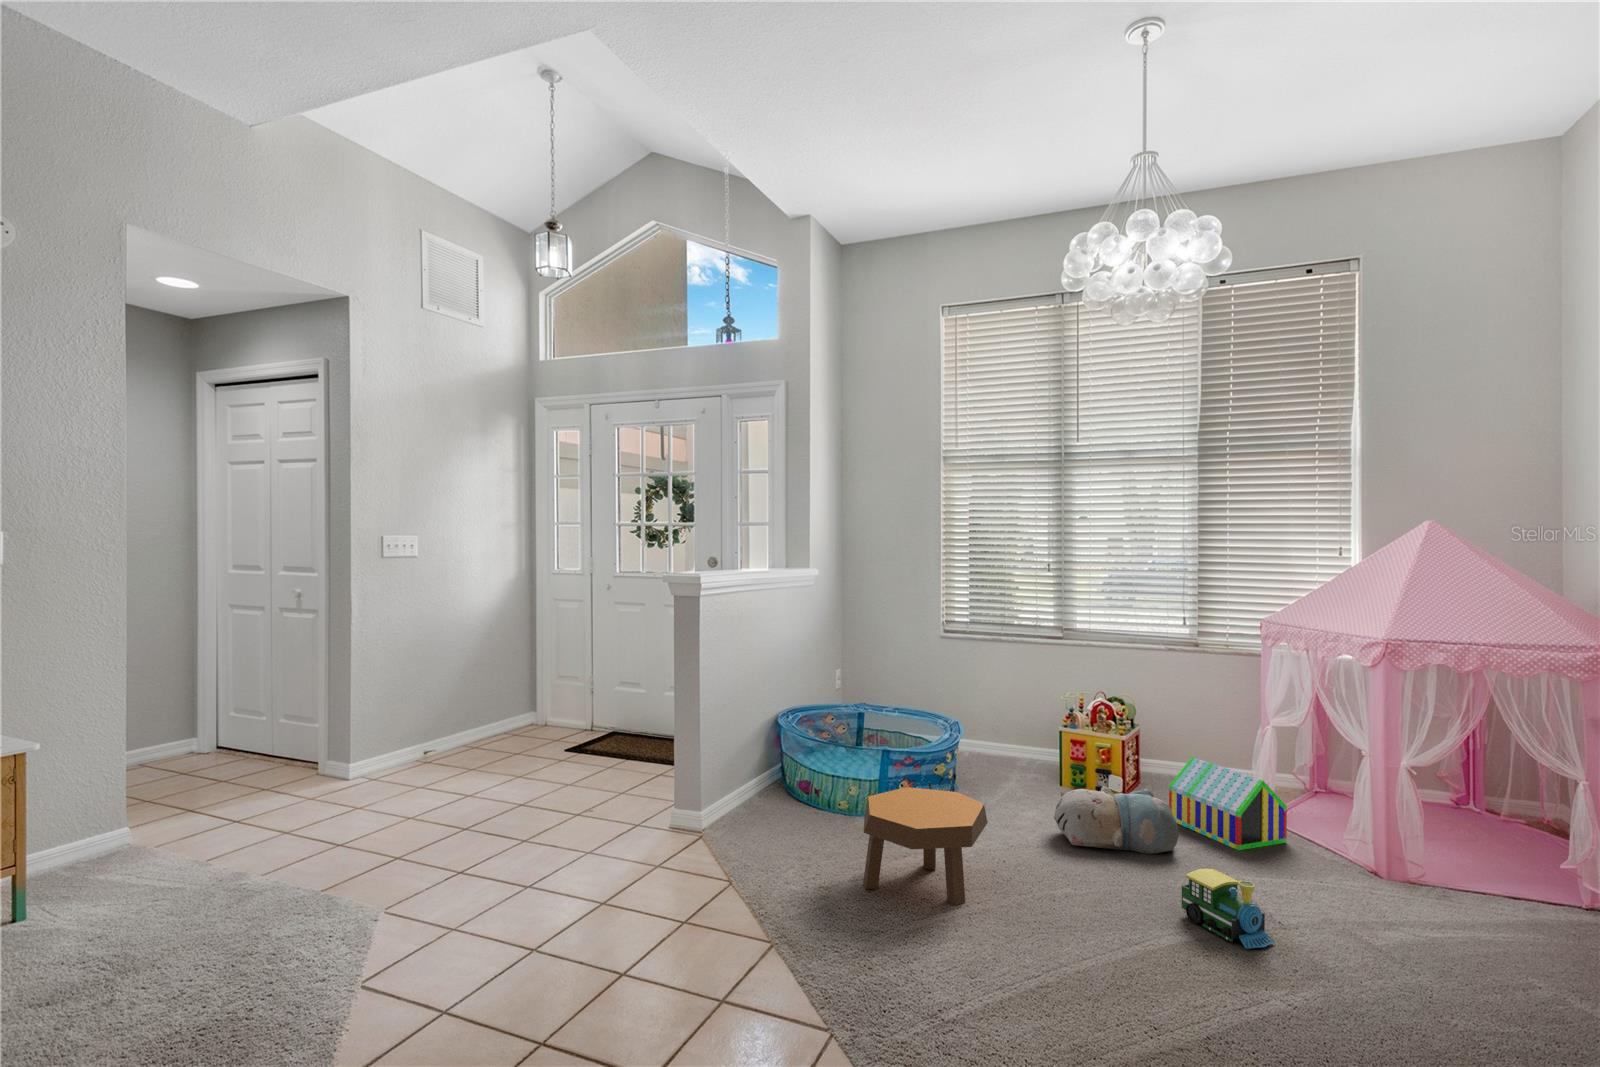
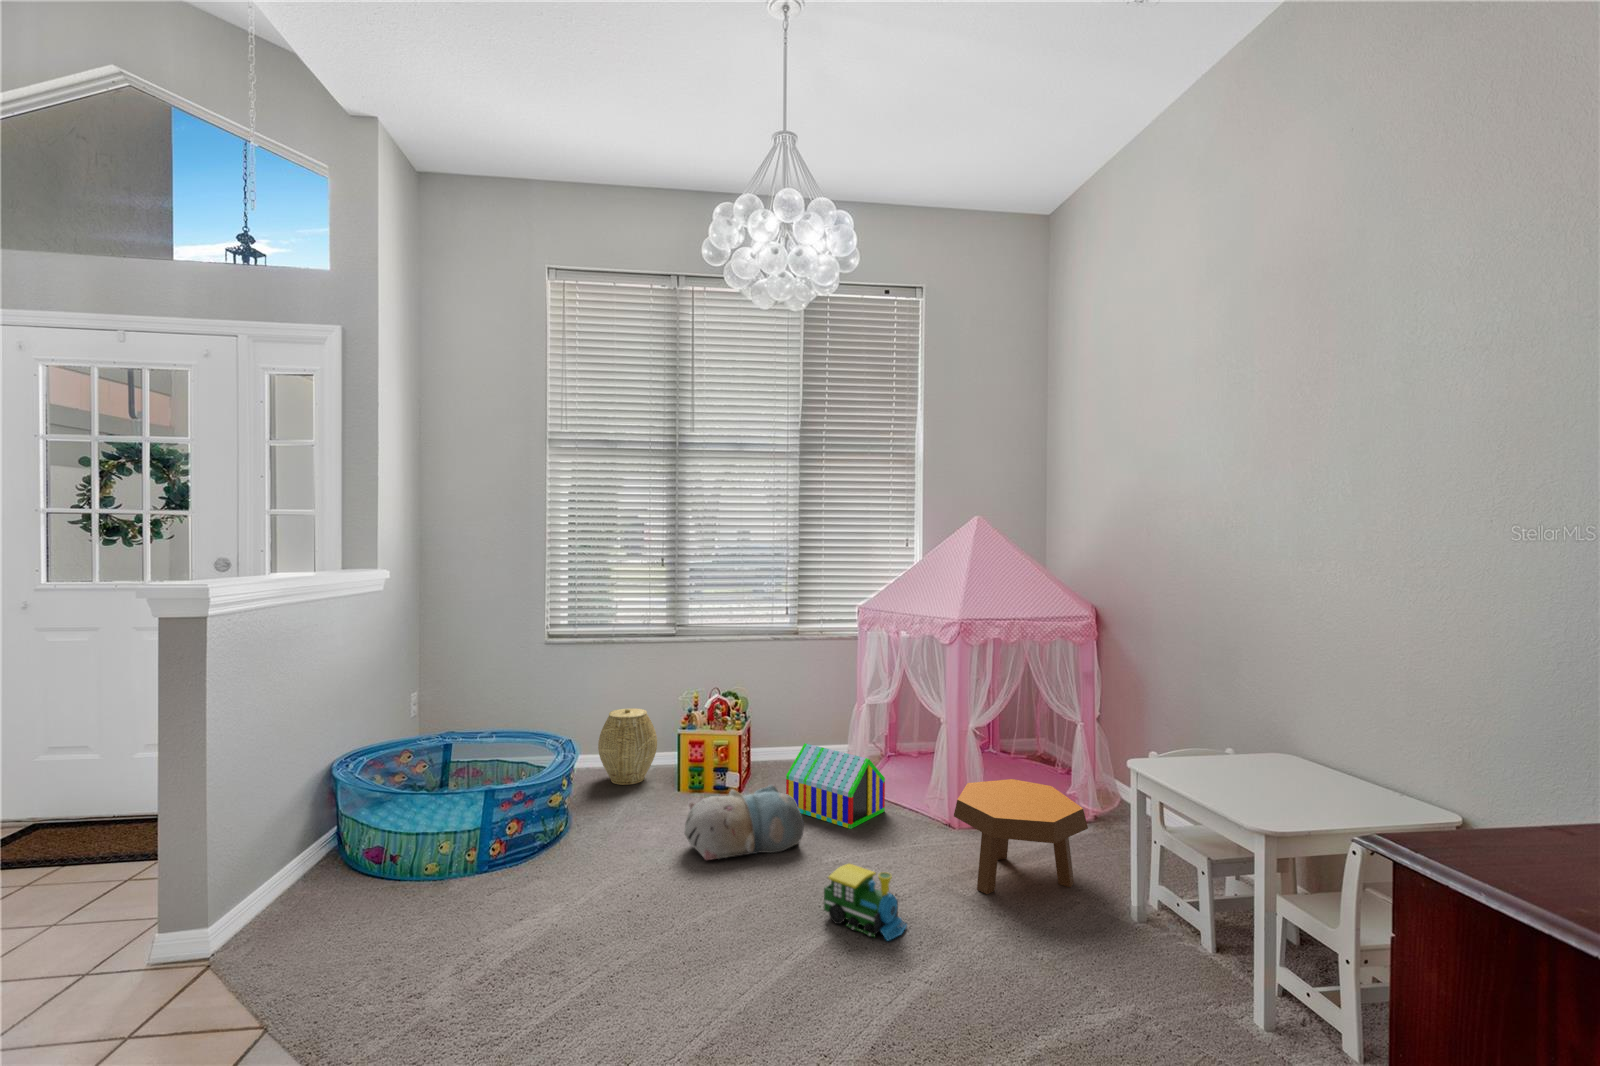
woven basket: none [986,703,1042,774] -> present [598,708,657,785]
footstool: present [863,787,988,905] -> present [954,779,1088,894]

